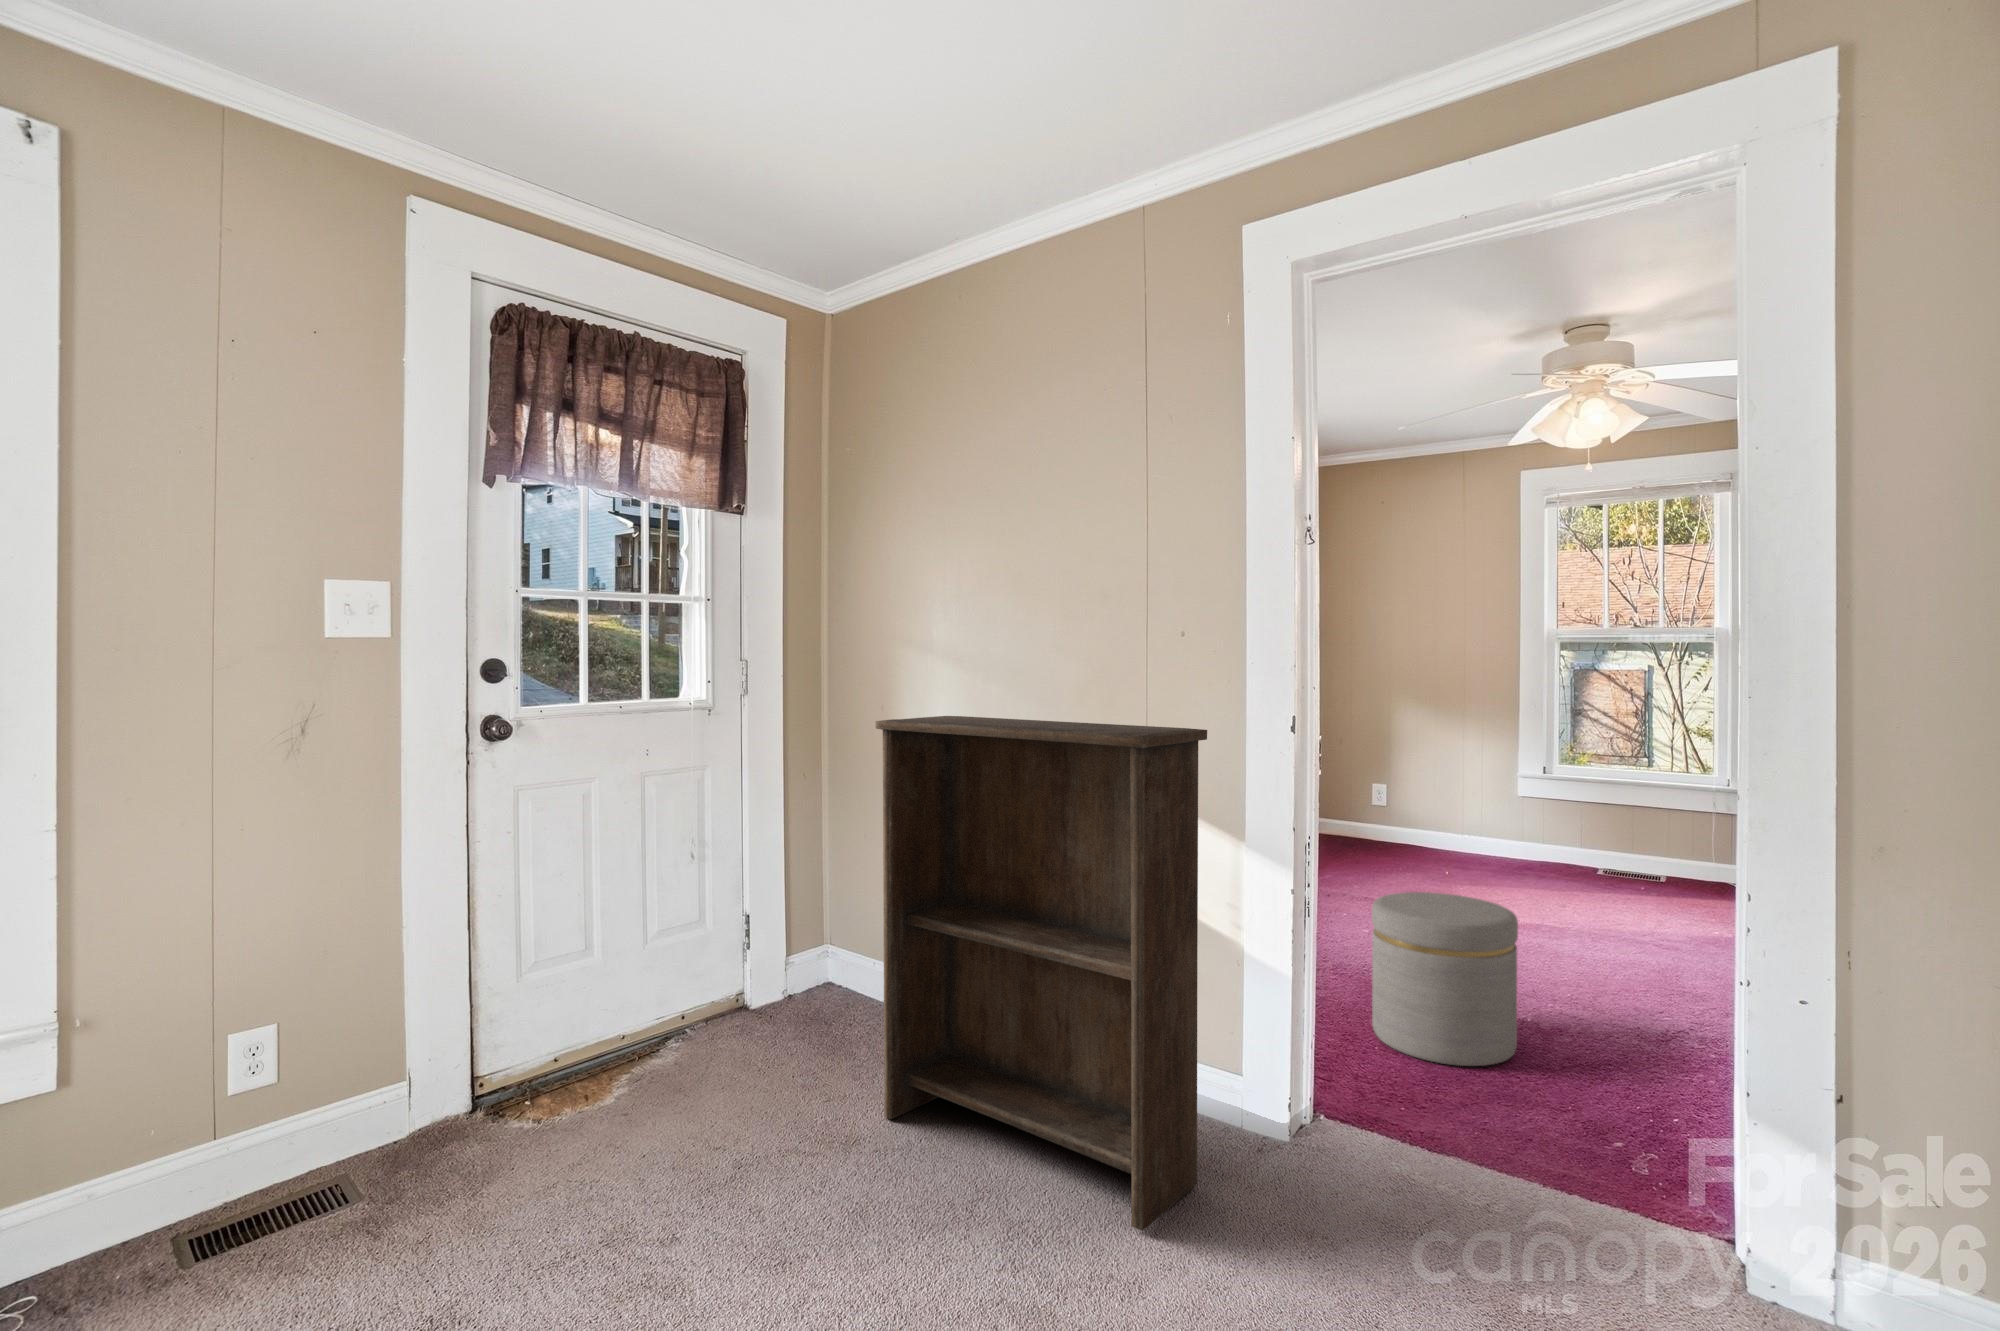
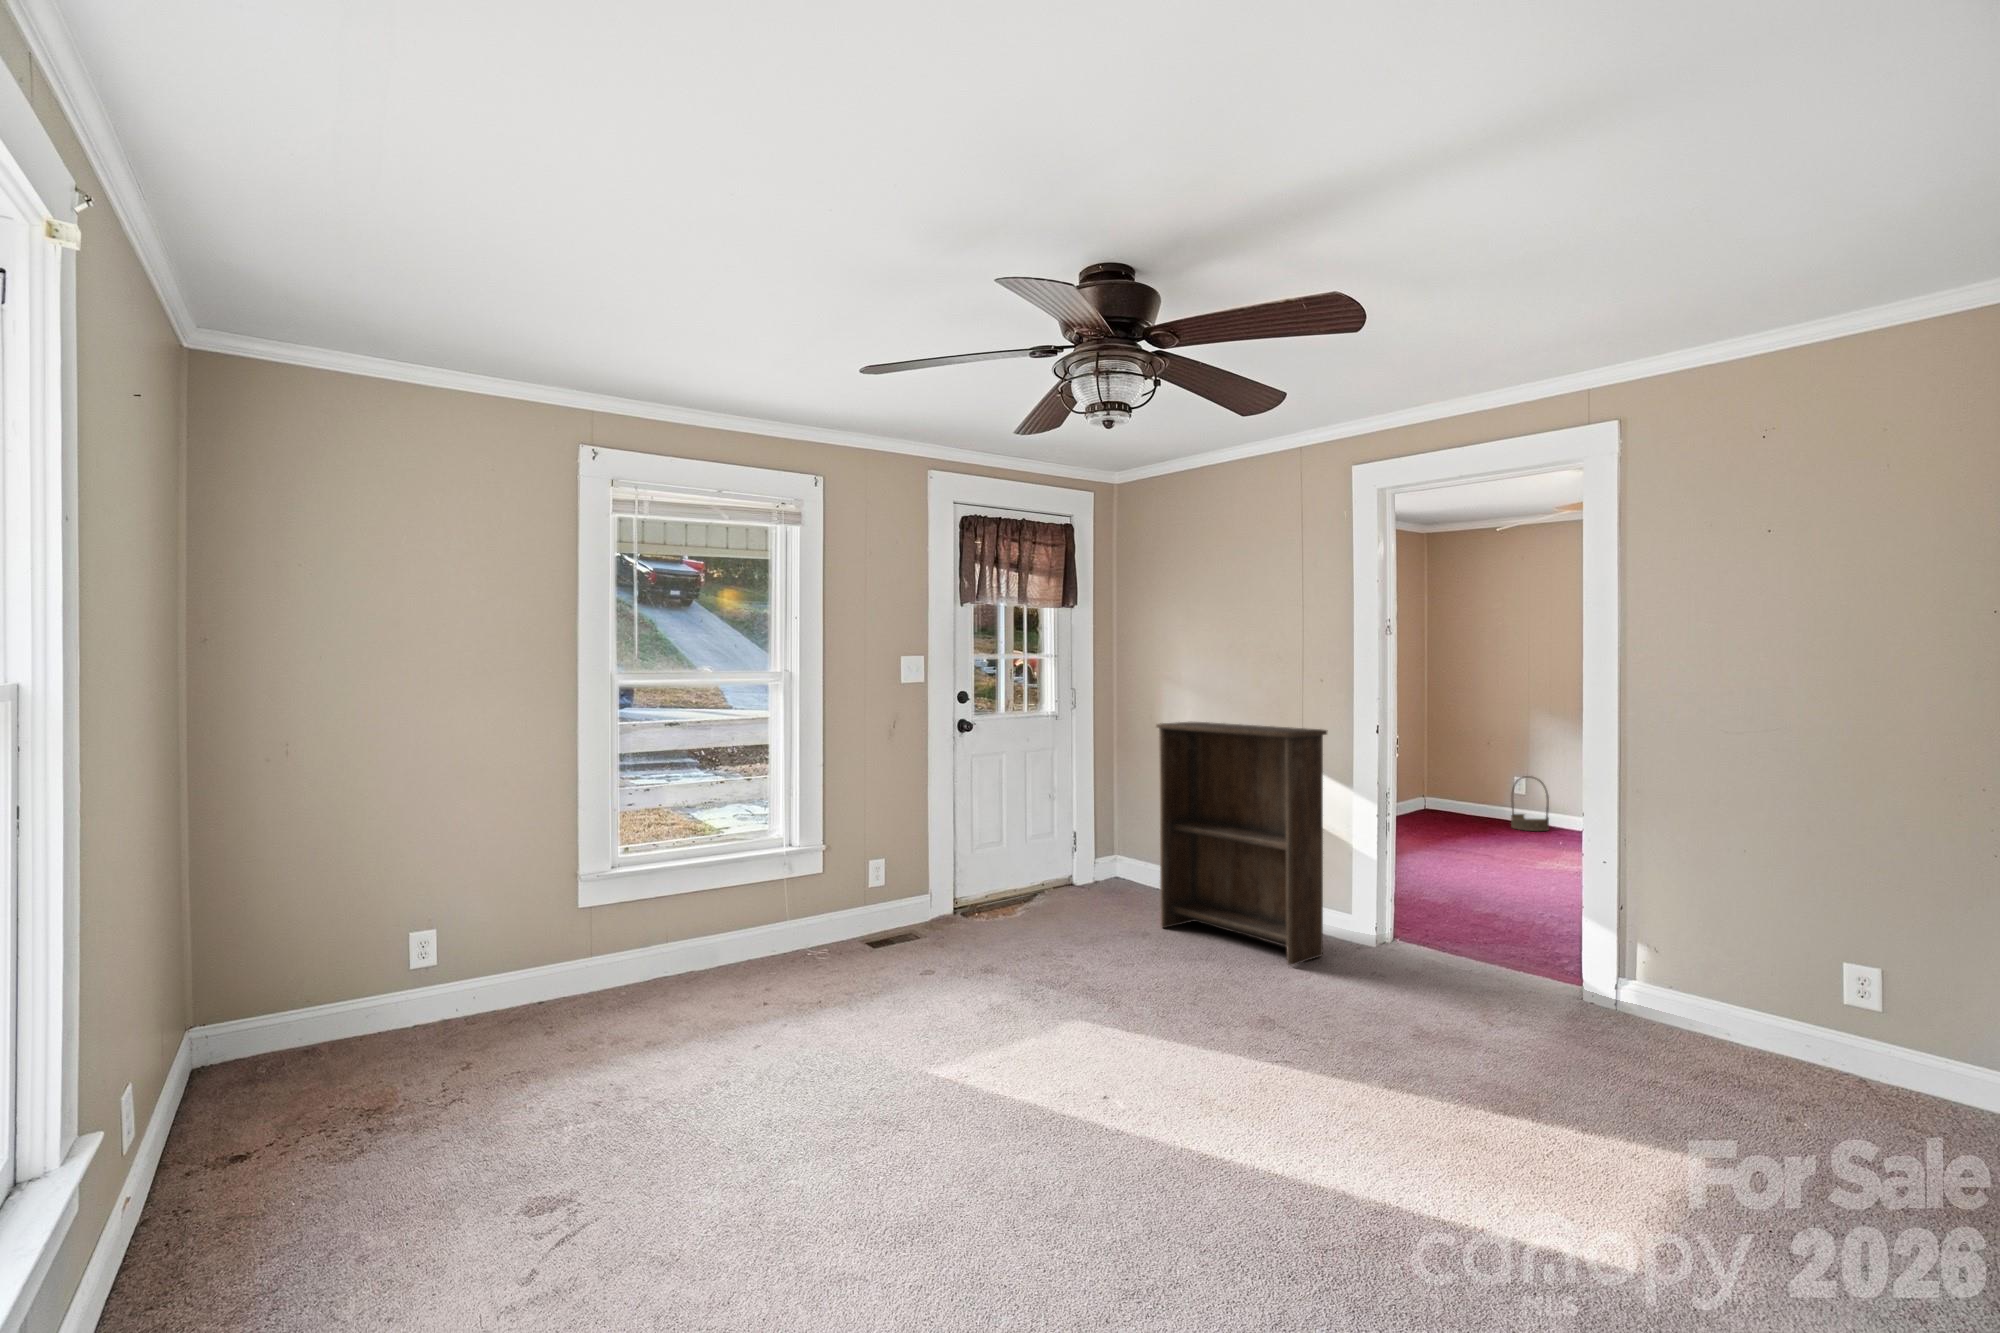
basket: none [1372,783,1420,855] -> present [1511,776,1549,831]
ottoman: present [1372,892,1518,1066] -> none [1450,833,1540,930]

